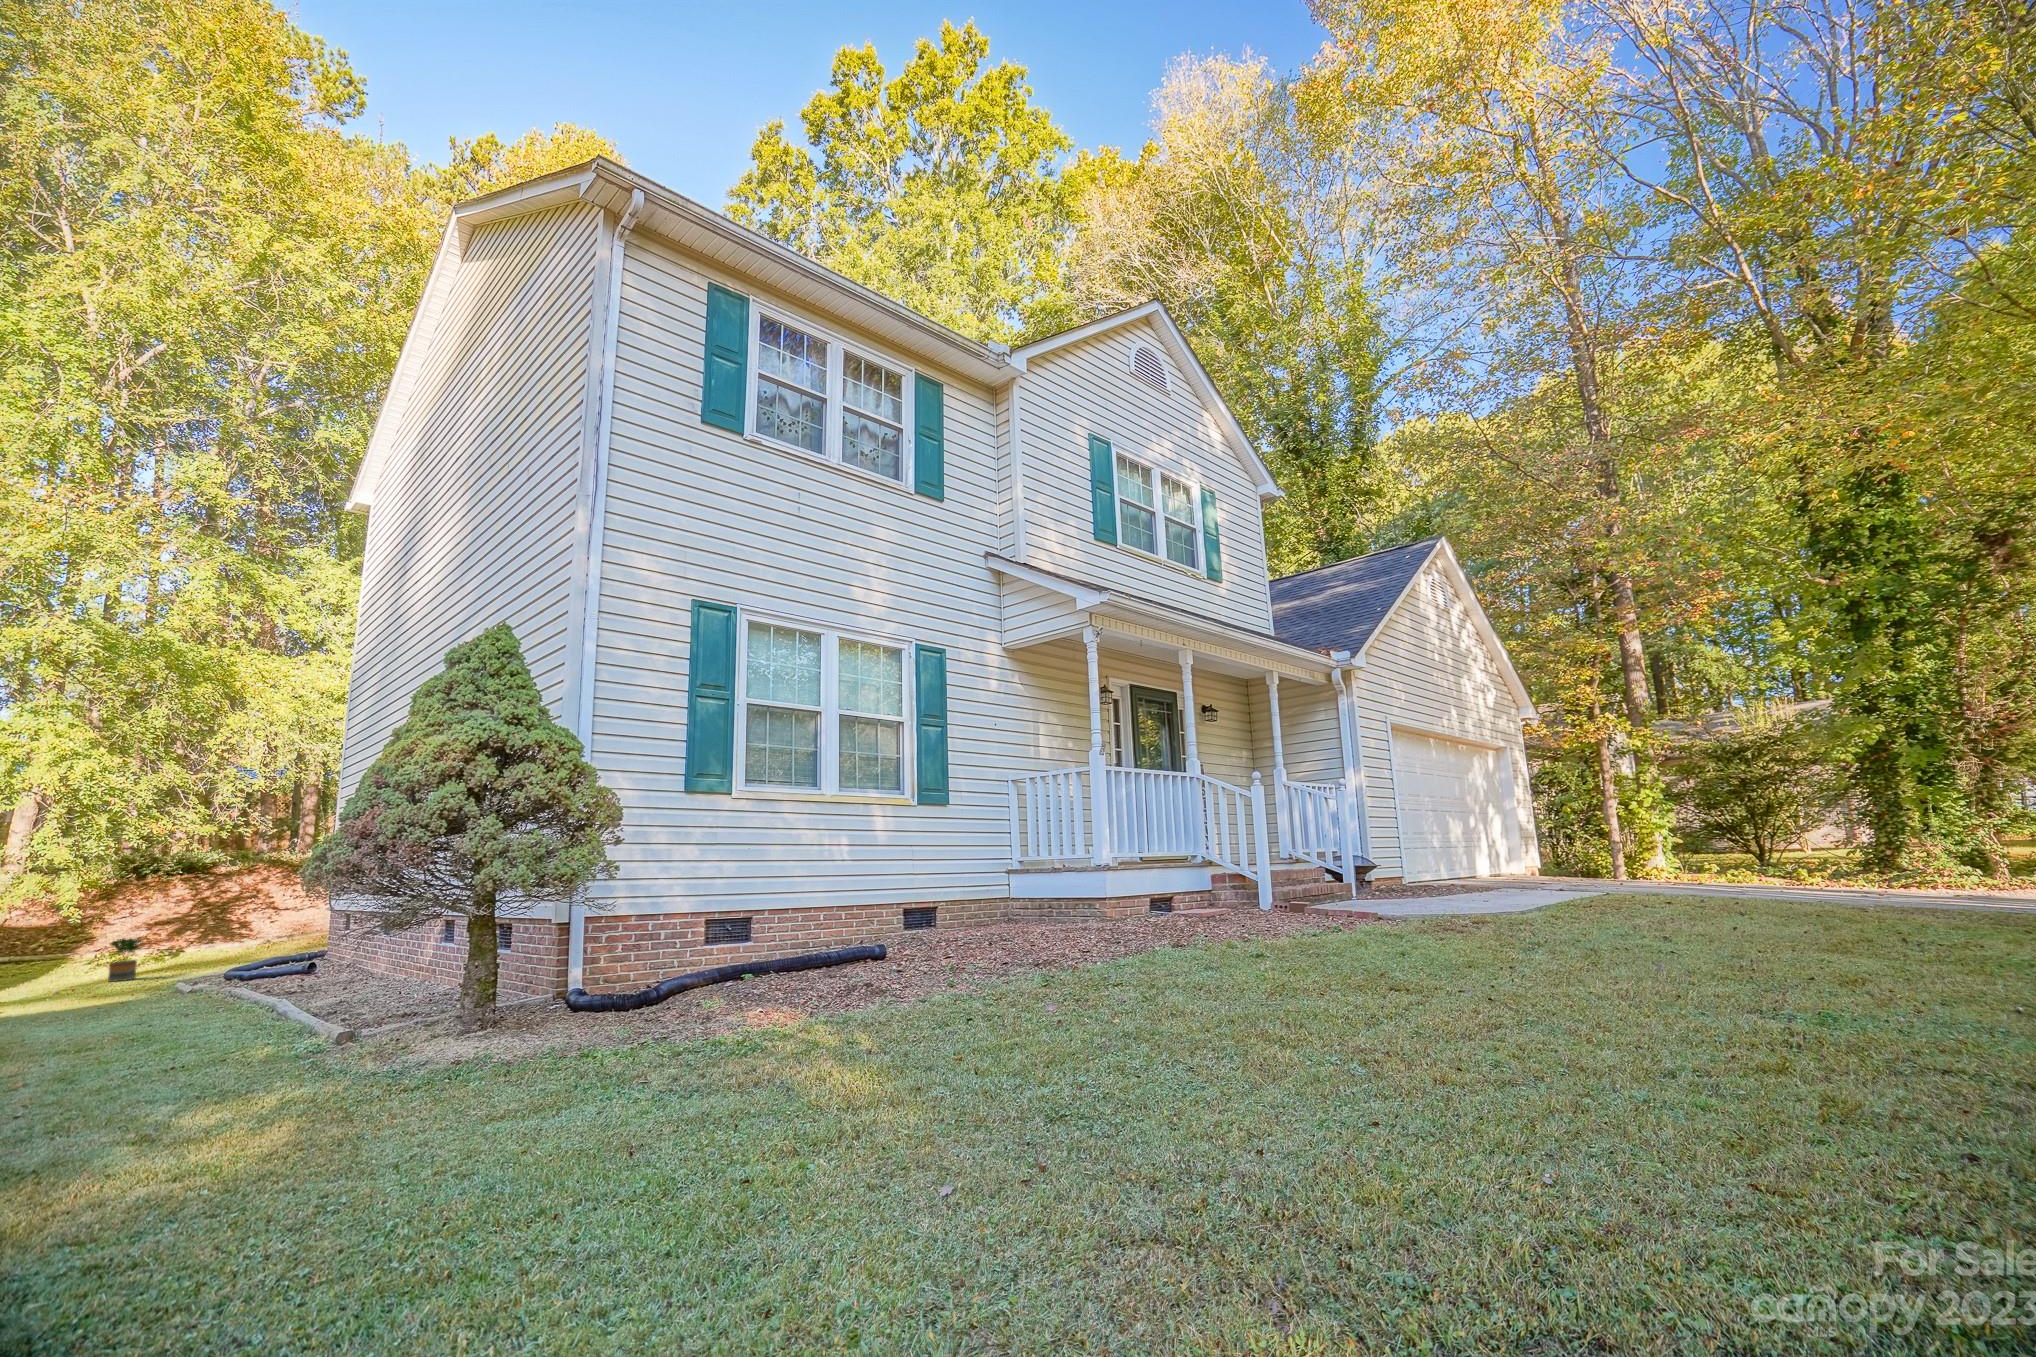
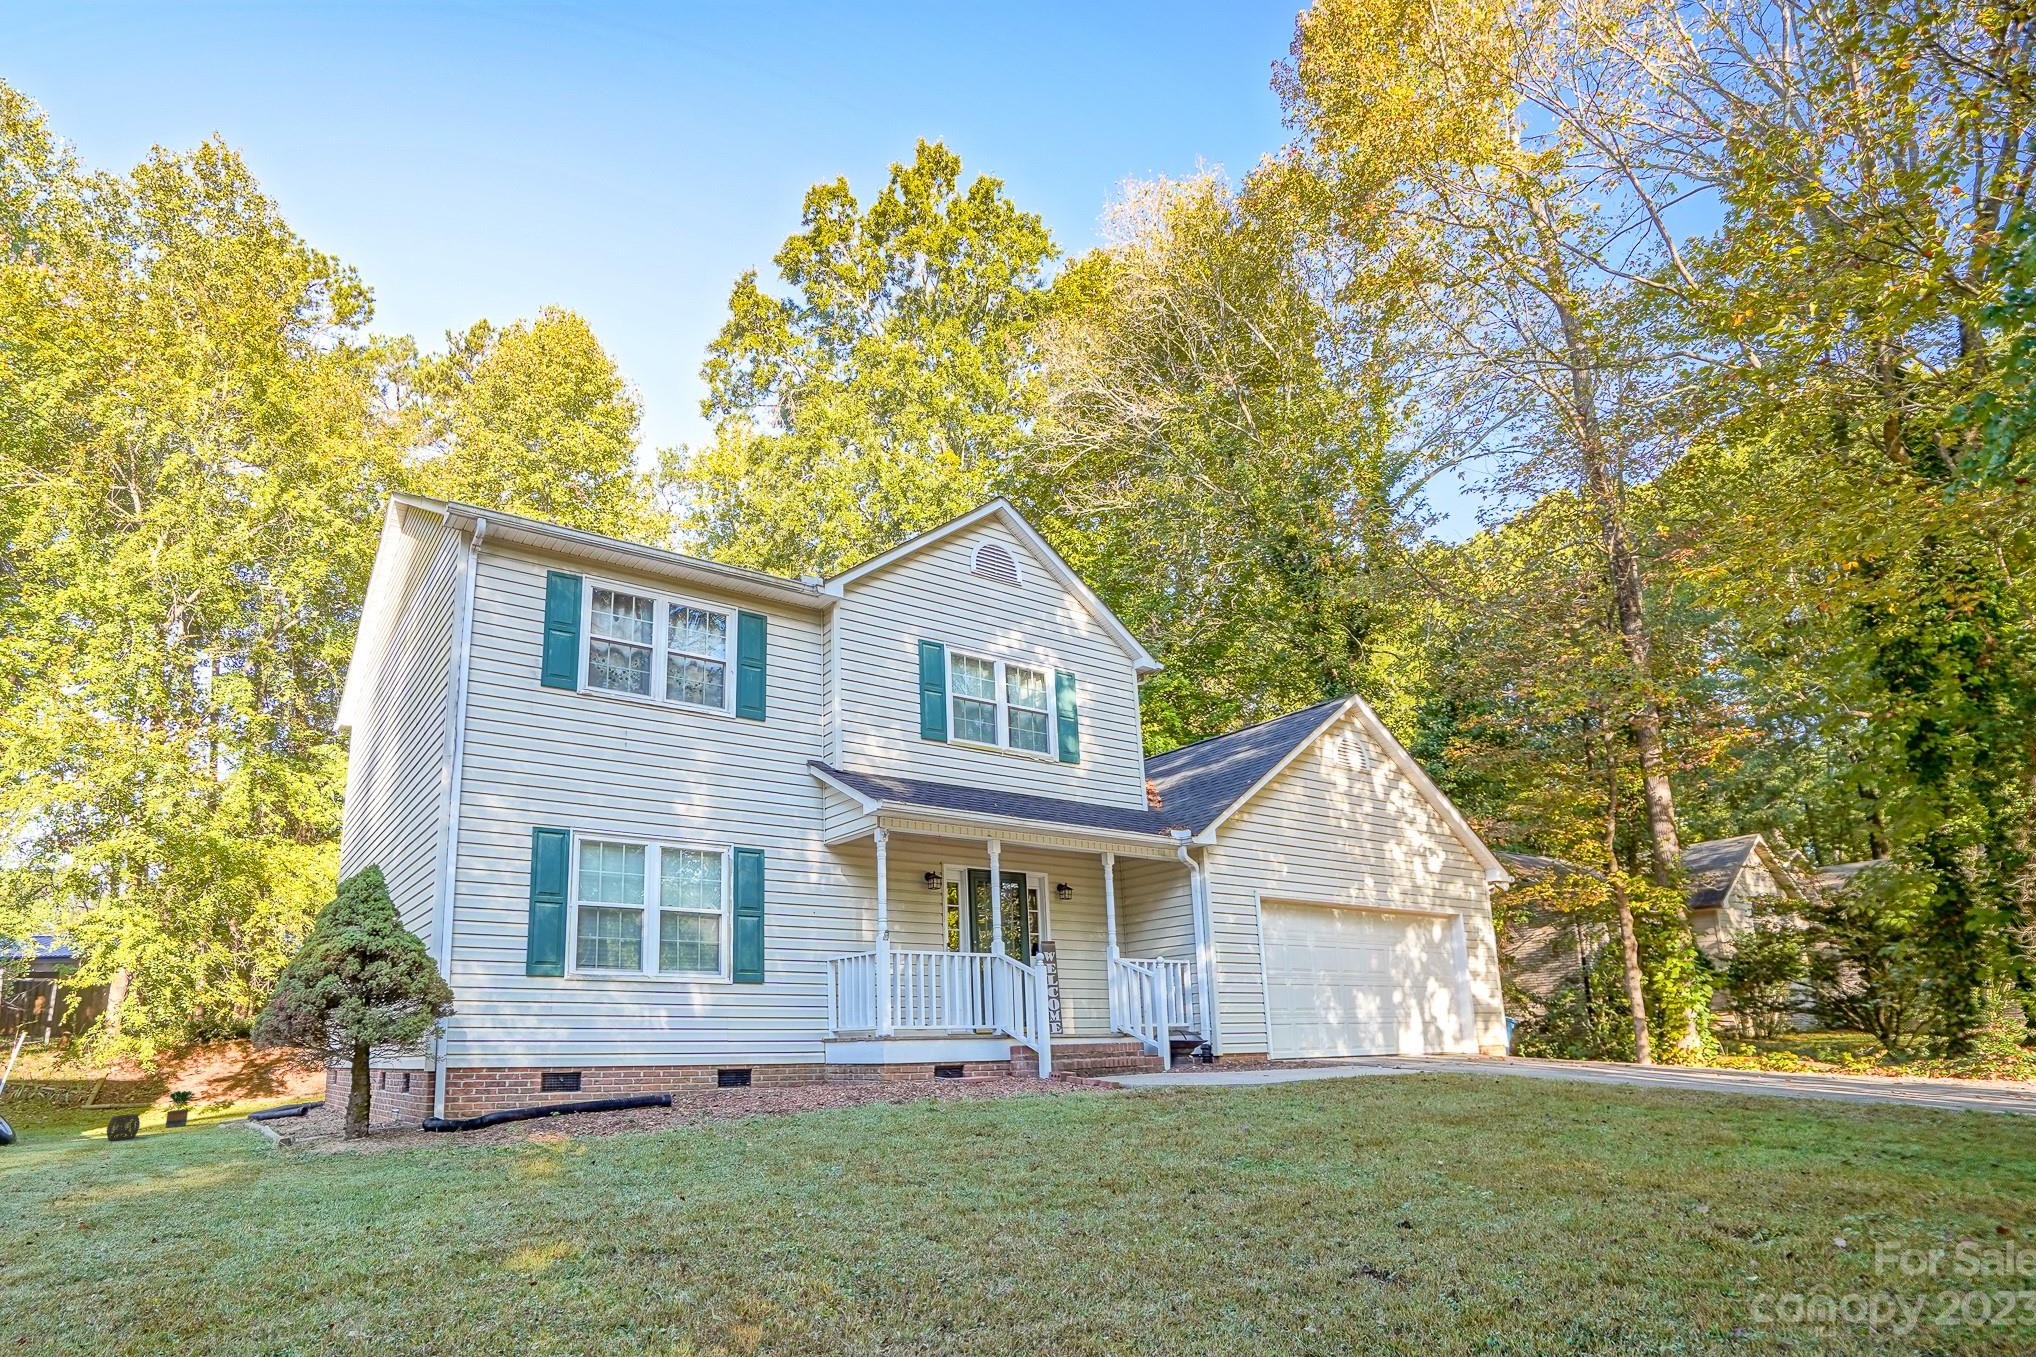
woven basket: none [29,967,76,1001] -> present [107,1114,140,1140]

